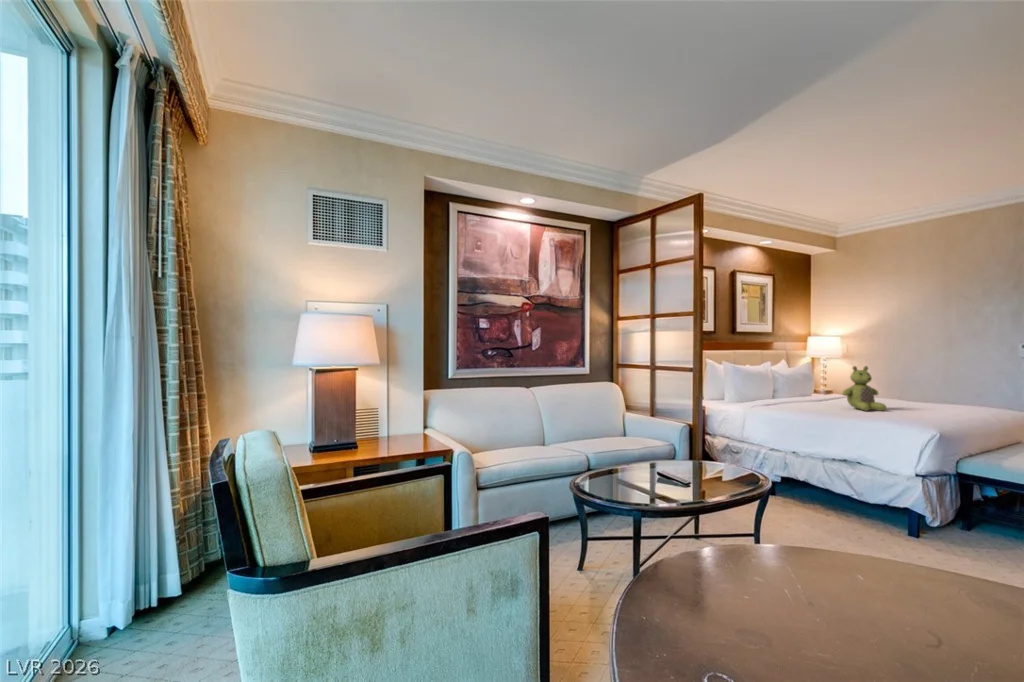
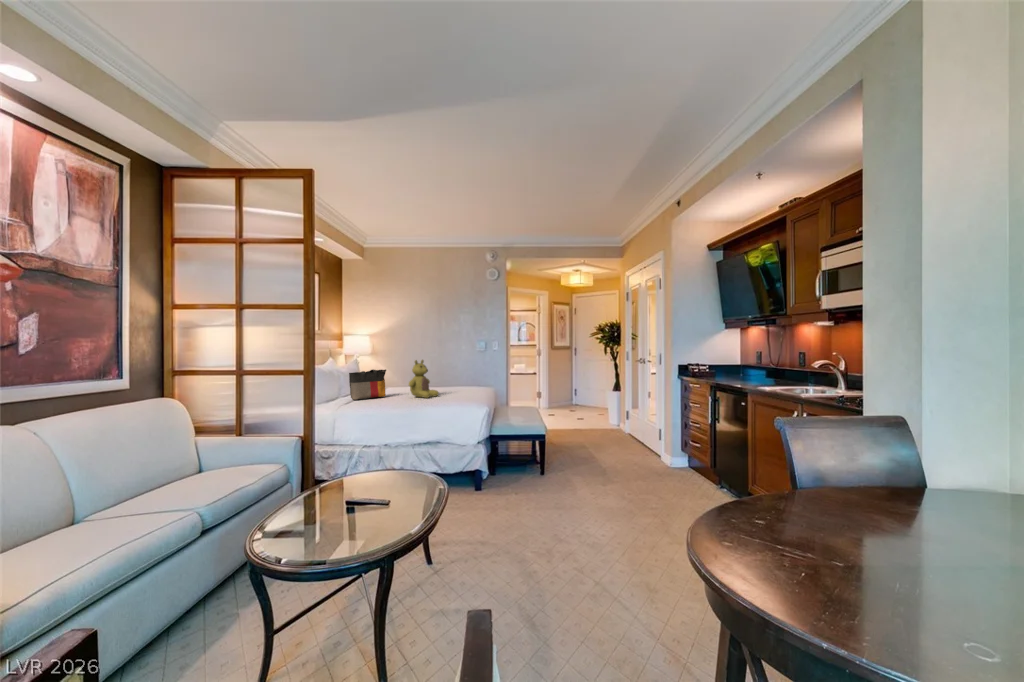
tote bag: none [777,374,822,404] -> present [349,369,386,400]

